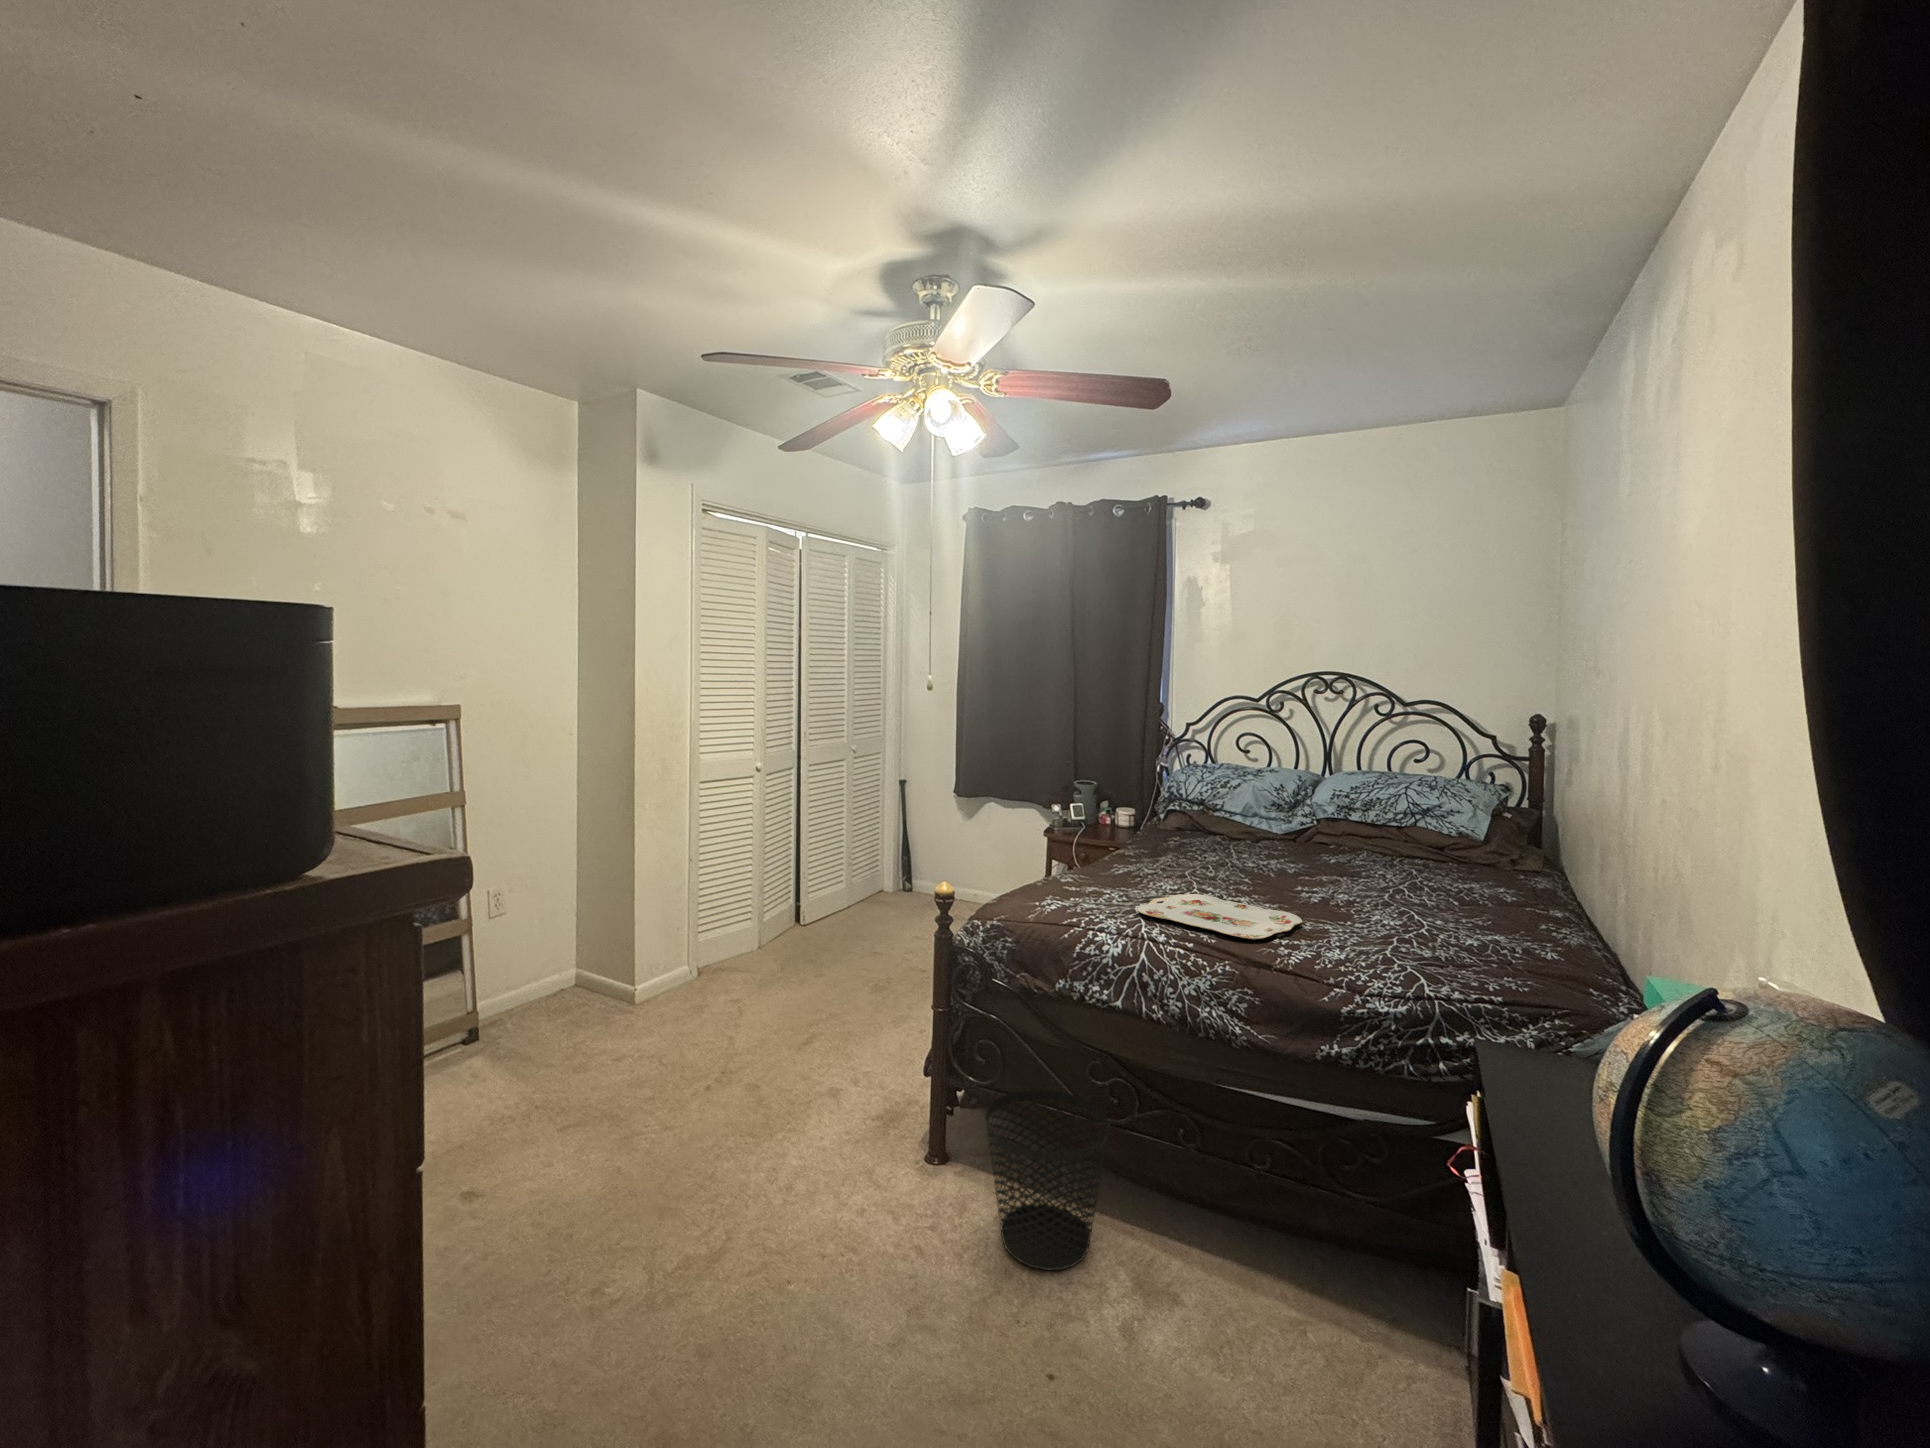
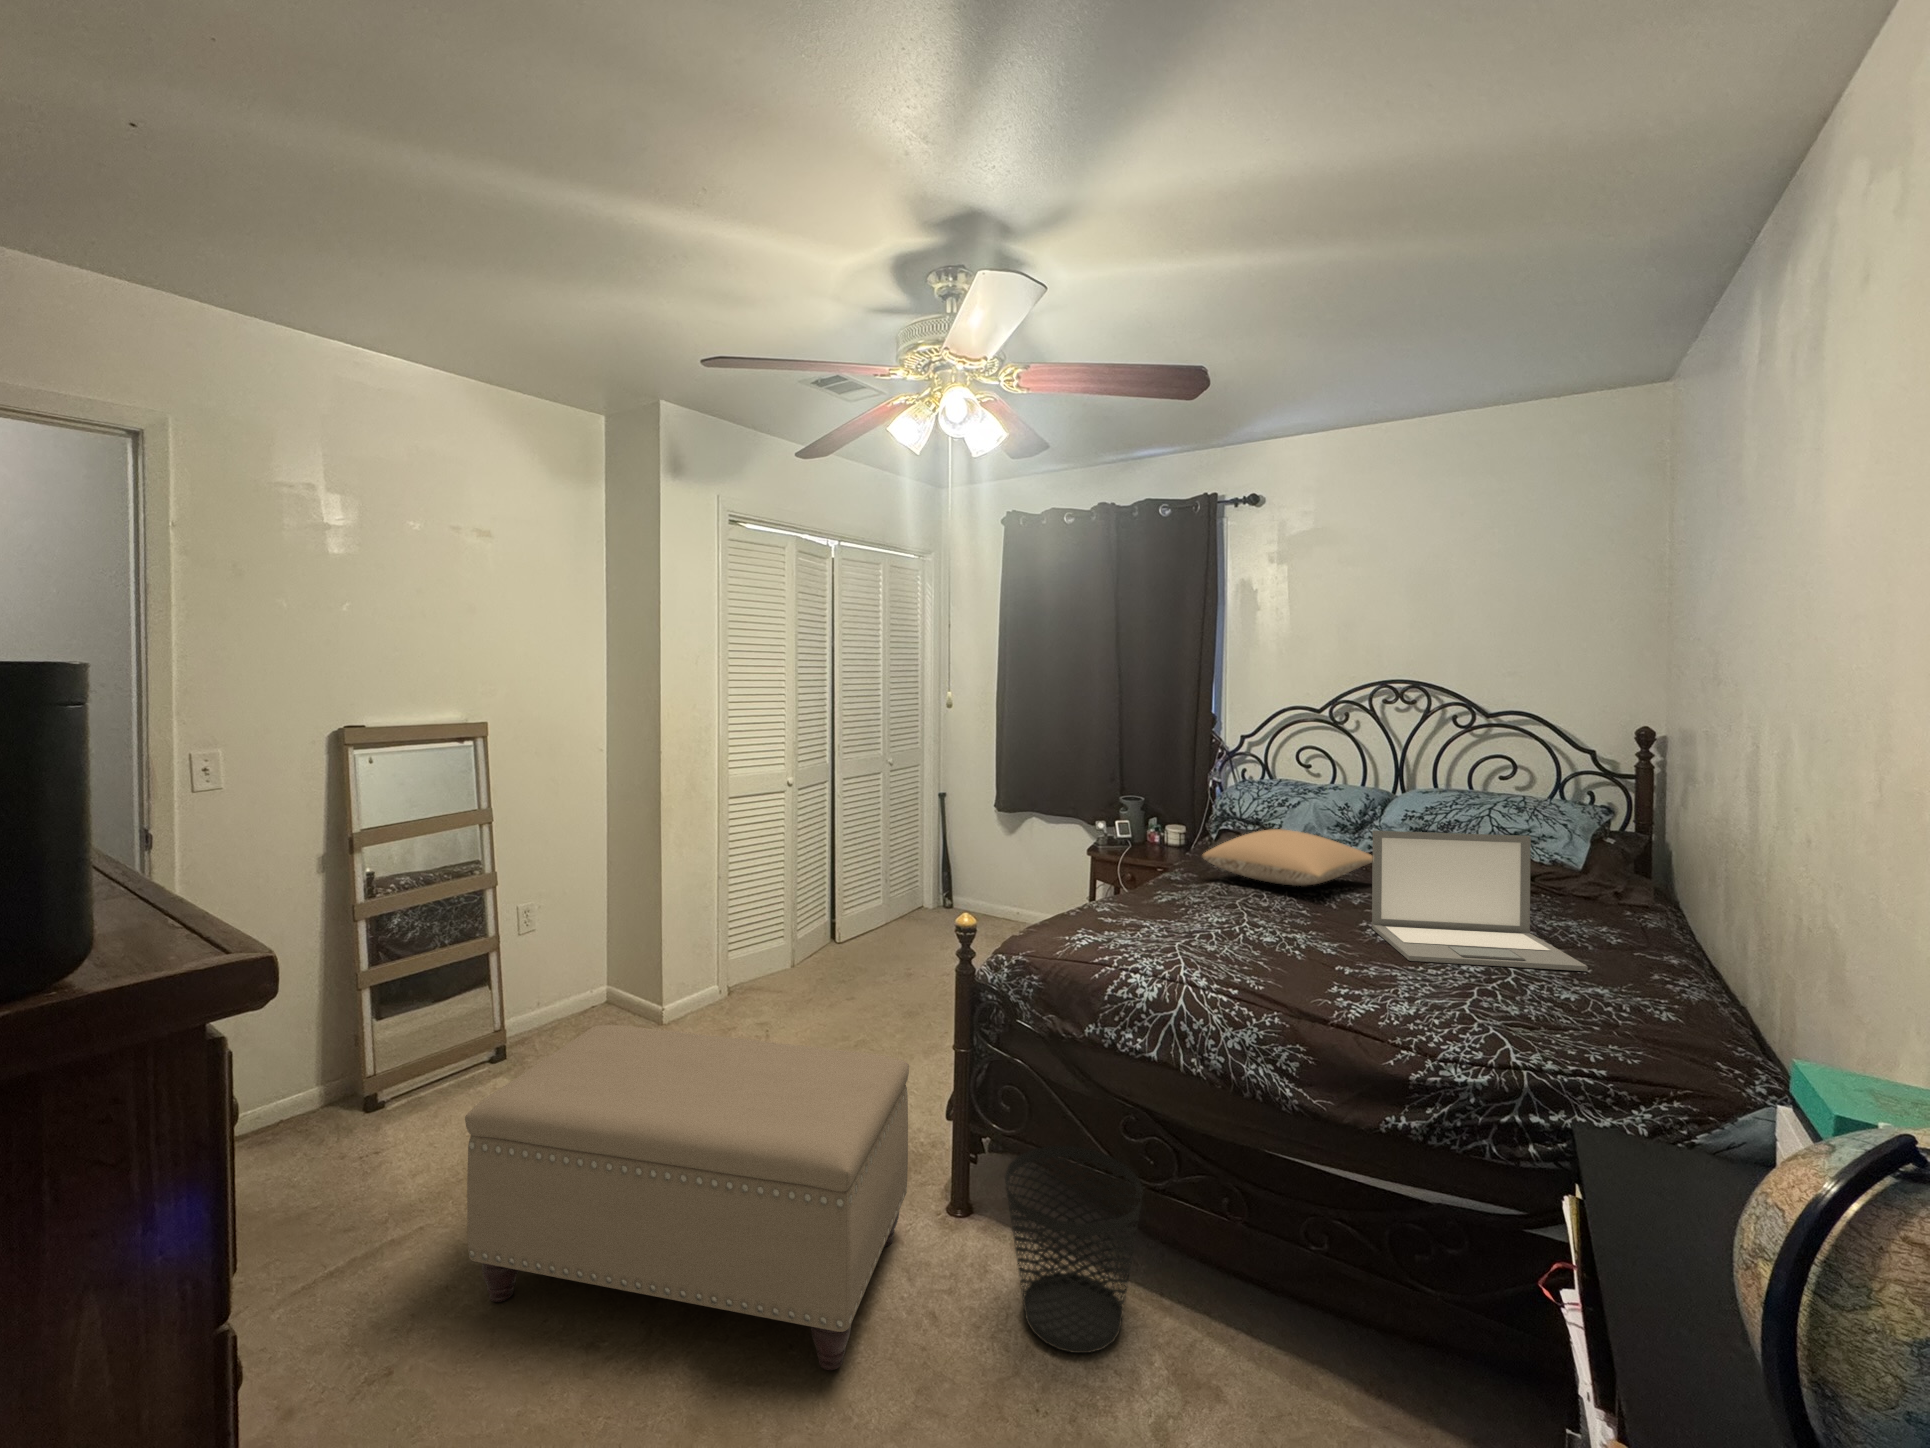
laptop: none [1306,804,1489,923] -> present [1372,831,1588,971]
pillow: none [1153,808,1309,858] -> present [1202,829,1372,886]
serving tray: present [1137,894,1302,939] -> none [1178,930,1366,987]
ottoman: none [472,994,892,1295] -> present [465,1025,909,1370]

